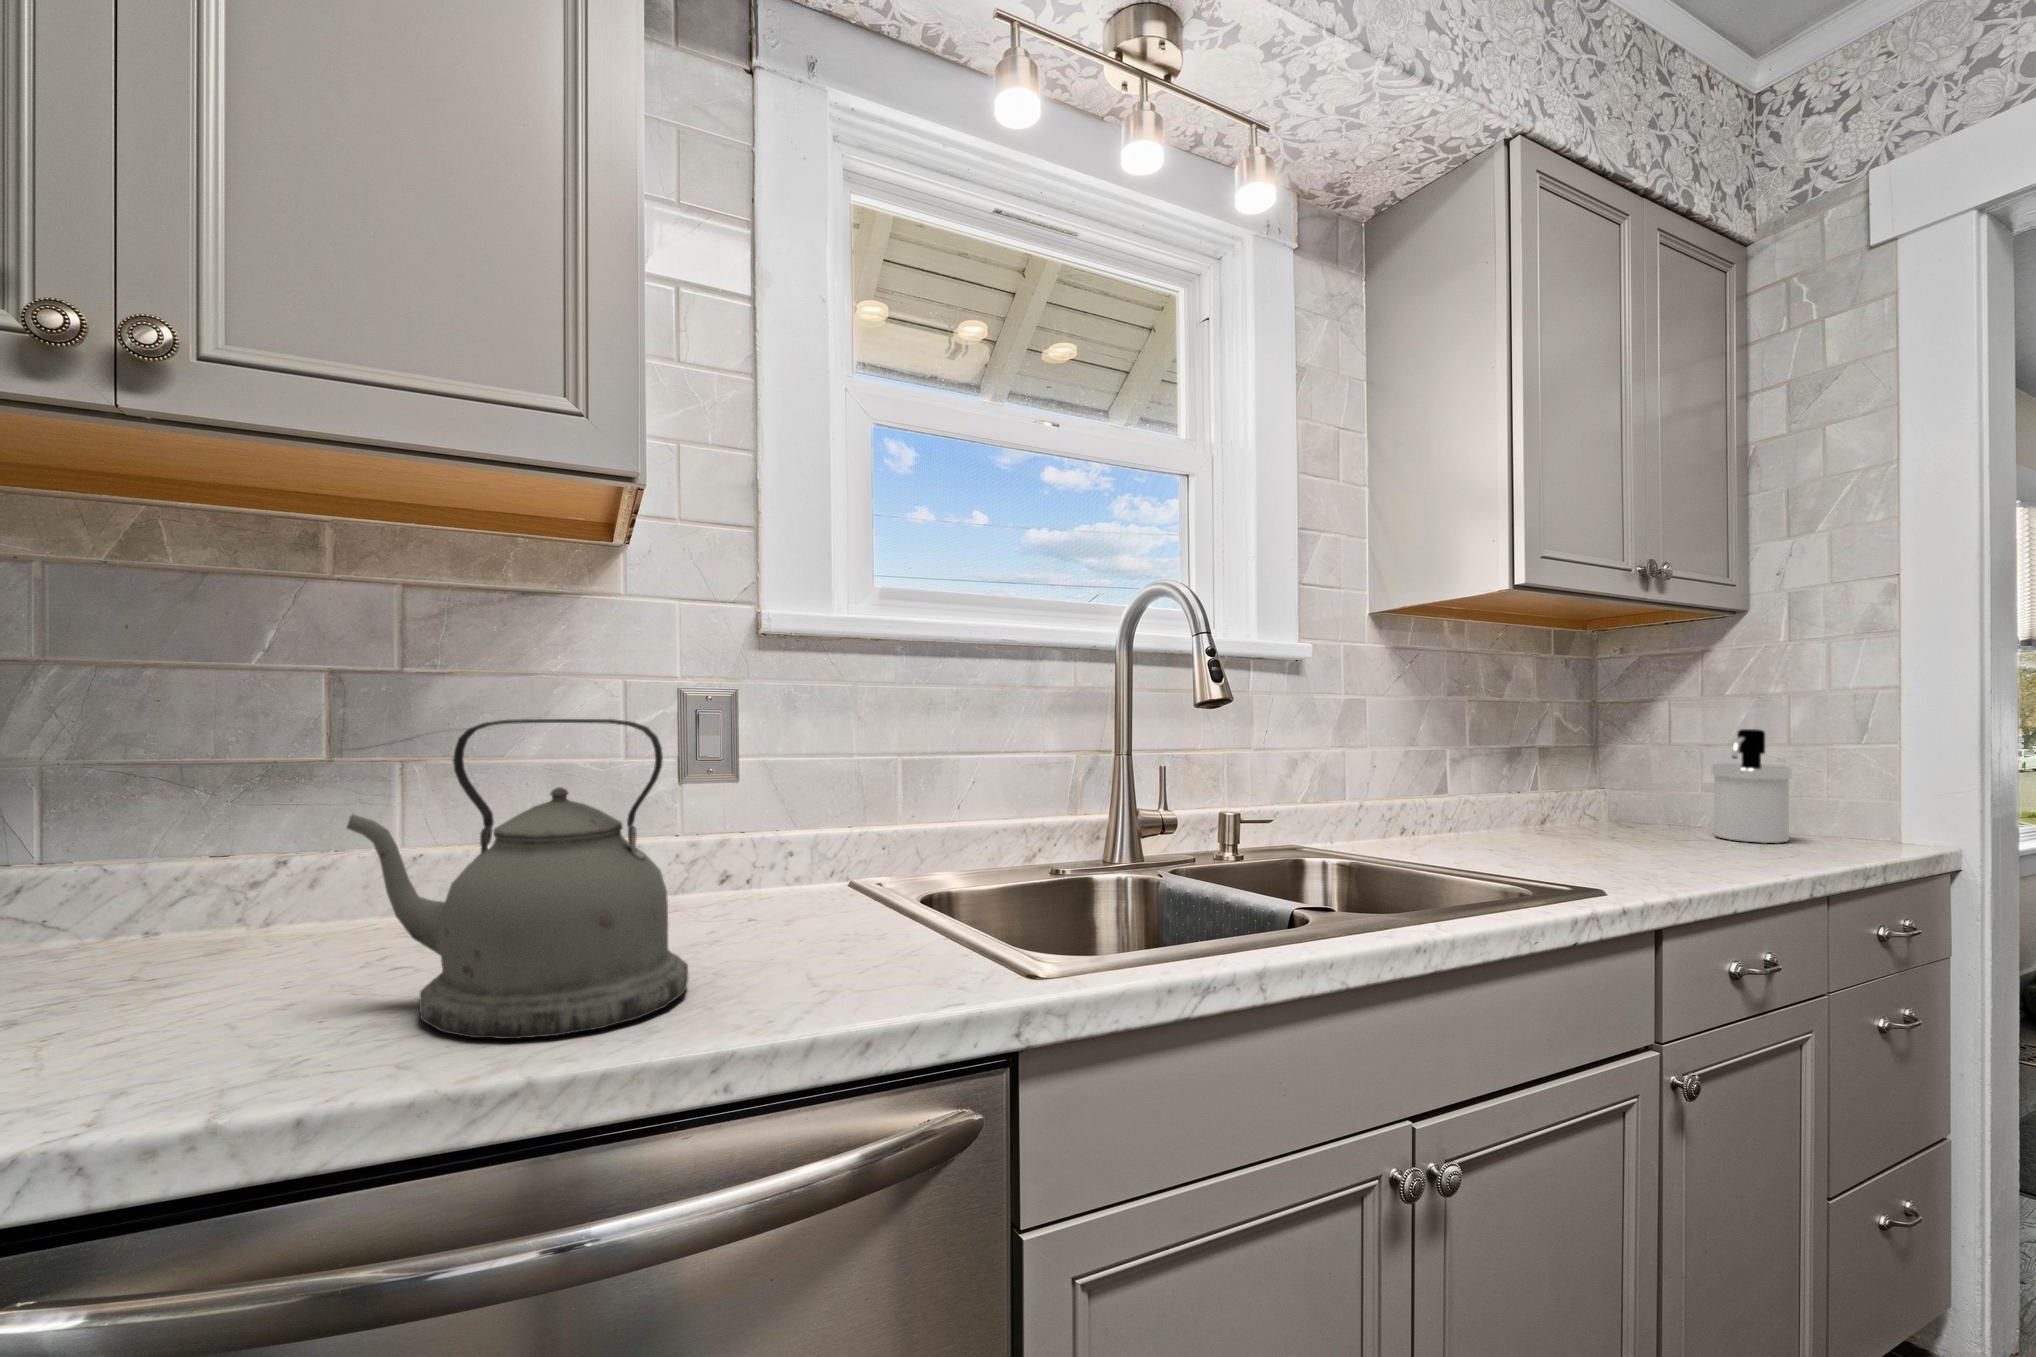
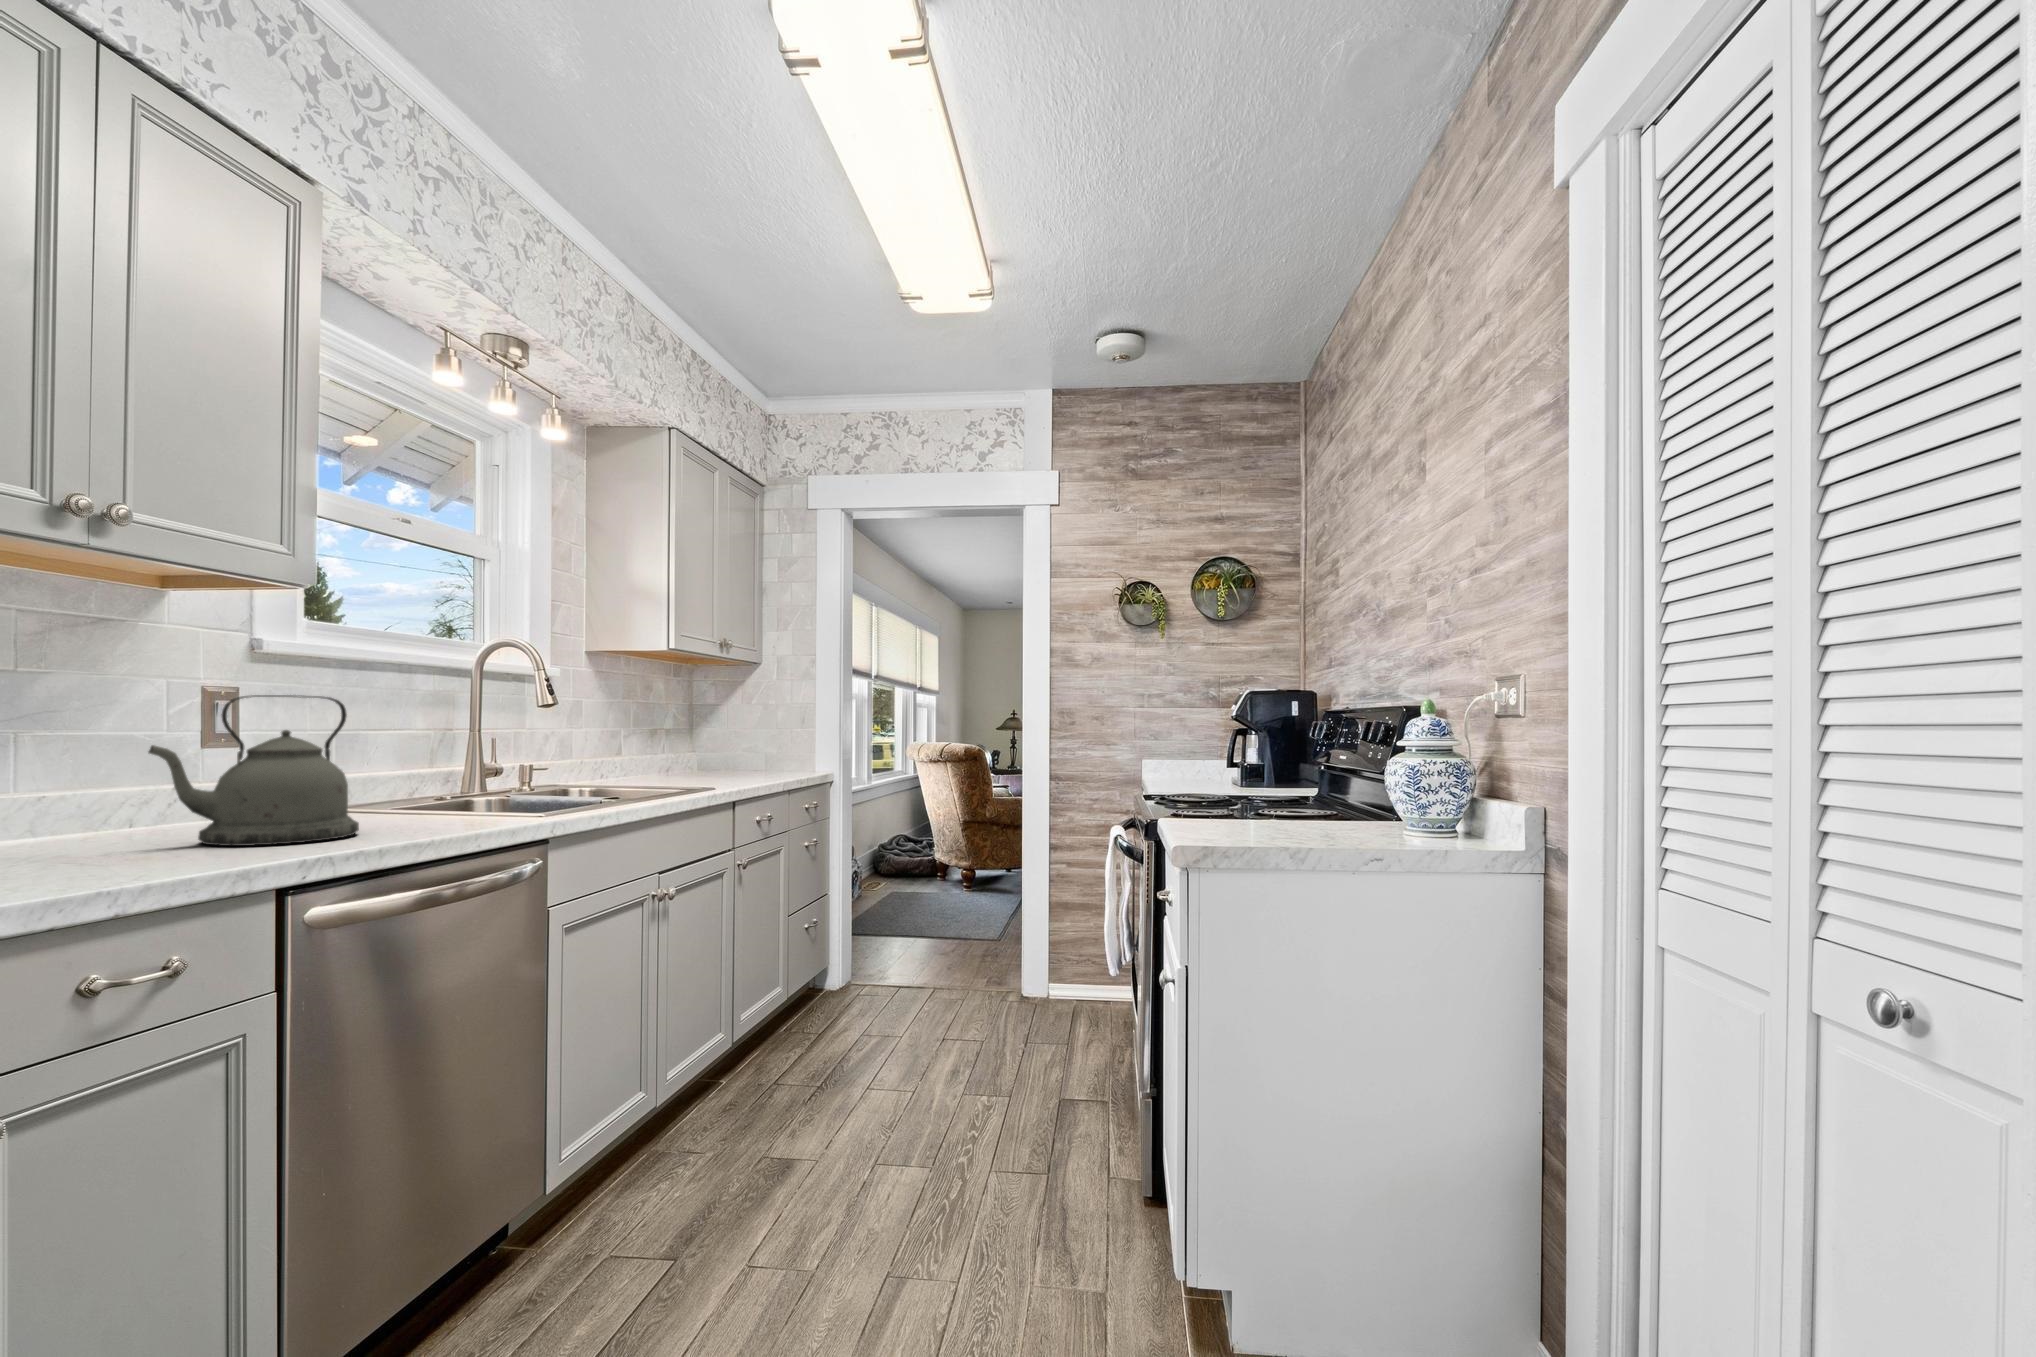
soap dispenser: present [1712,729,1792,843] -> none [749,723,781,775]

